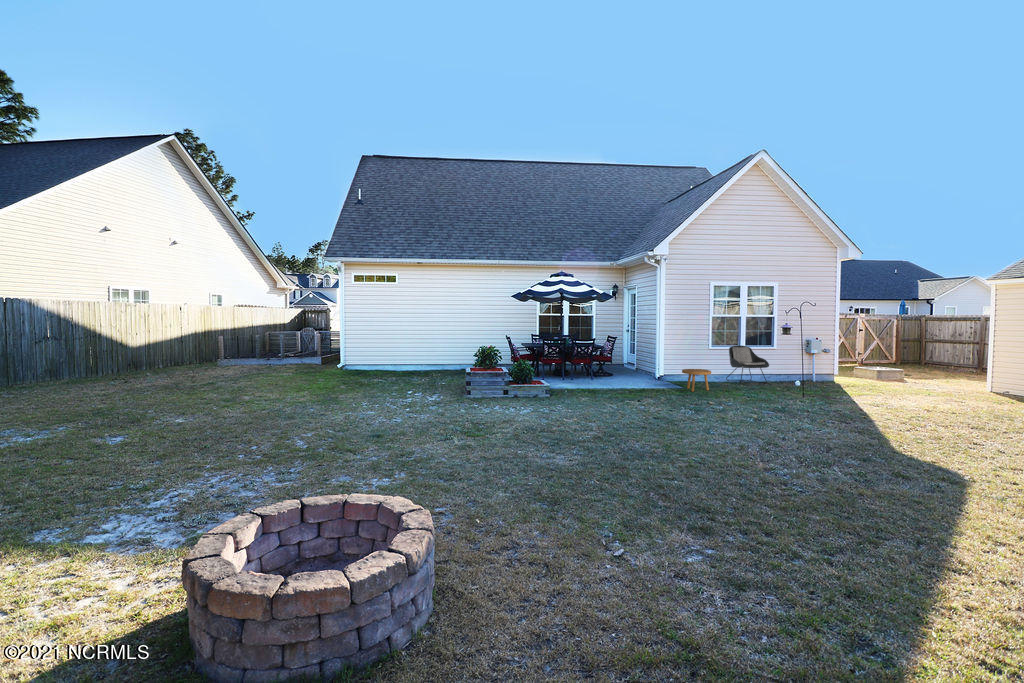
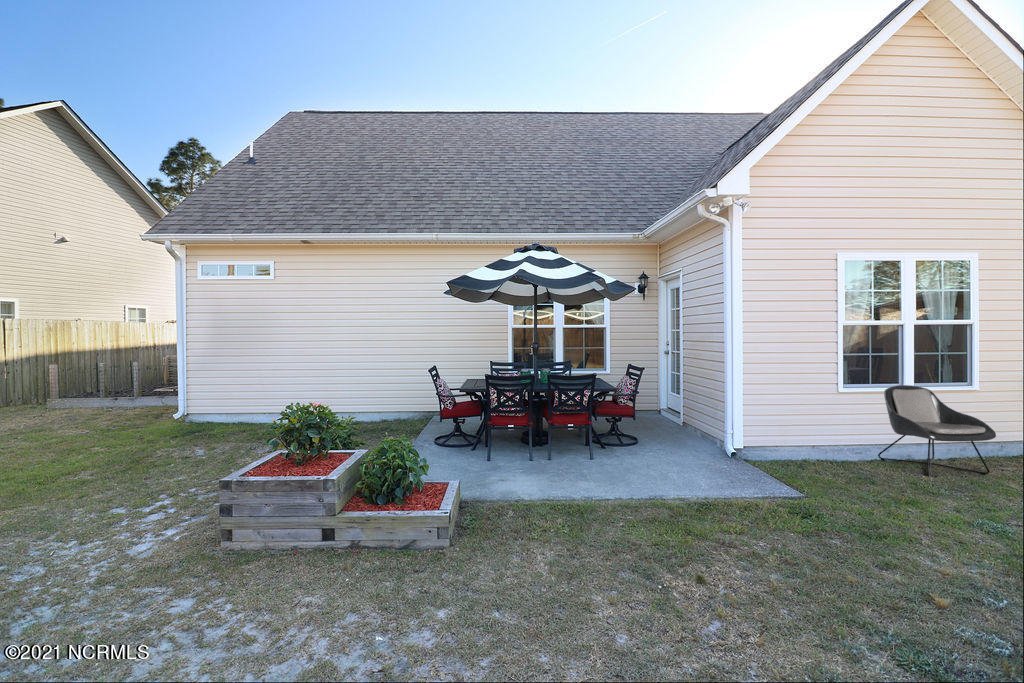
footstool: present [682,369,711,392] -> none [801,449,885,515]

